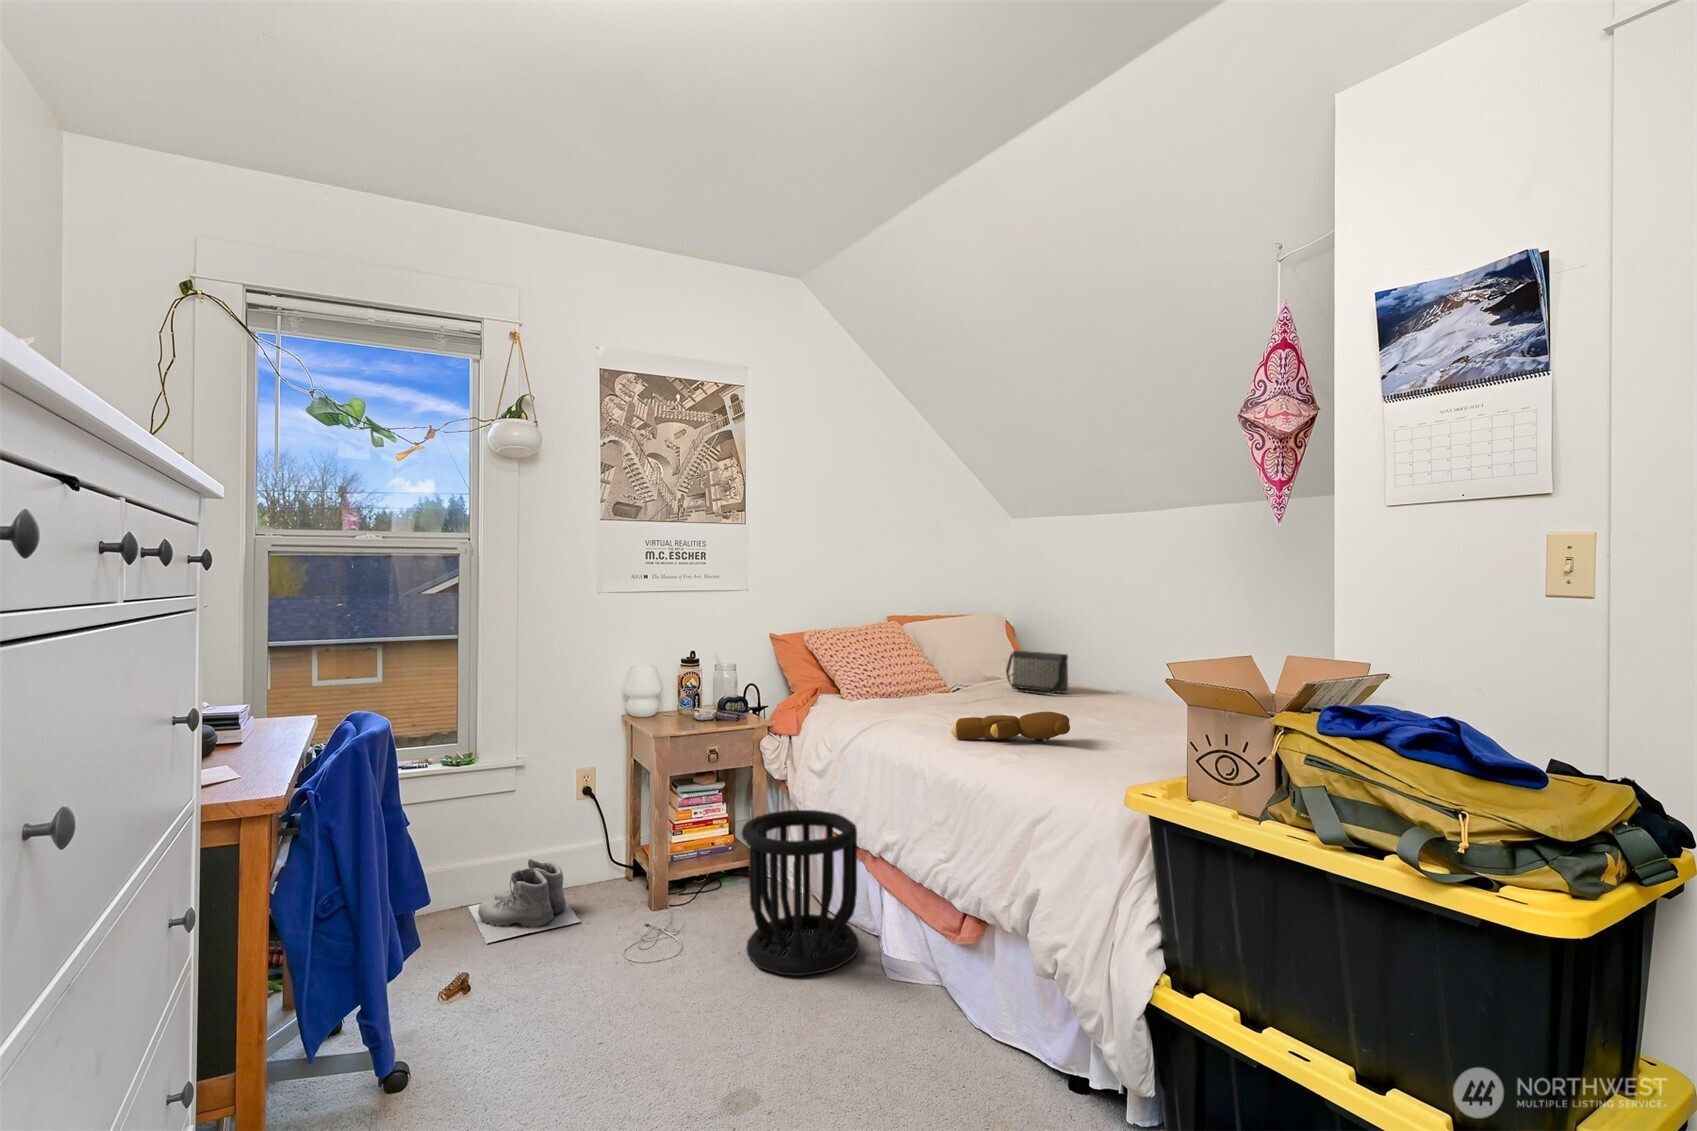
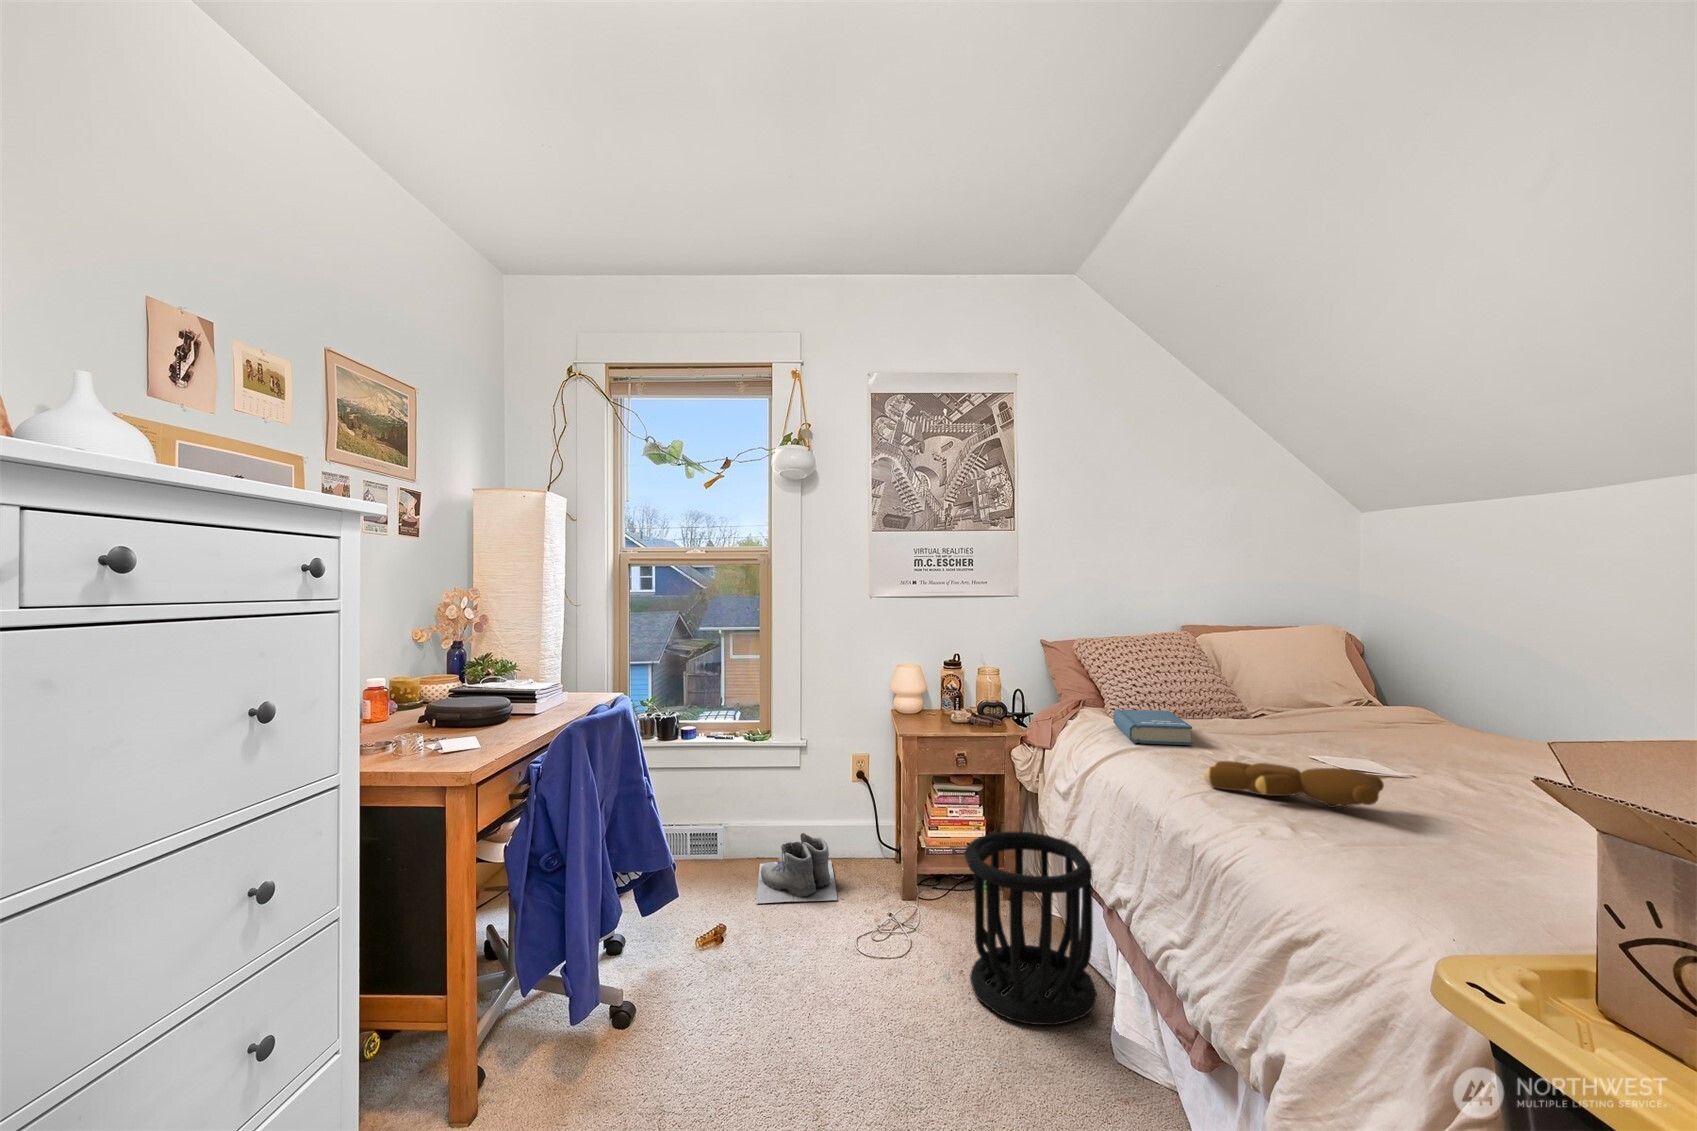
handbag: present [1006,651,1068,694] -> none [1325,674,1419,734]
book: none [855,689,926,717] -> present [1113,709,1192,745]

